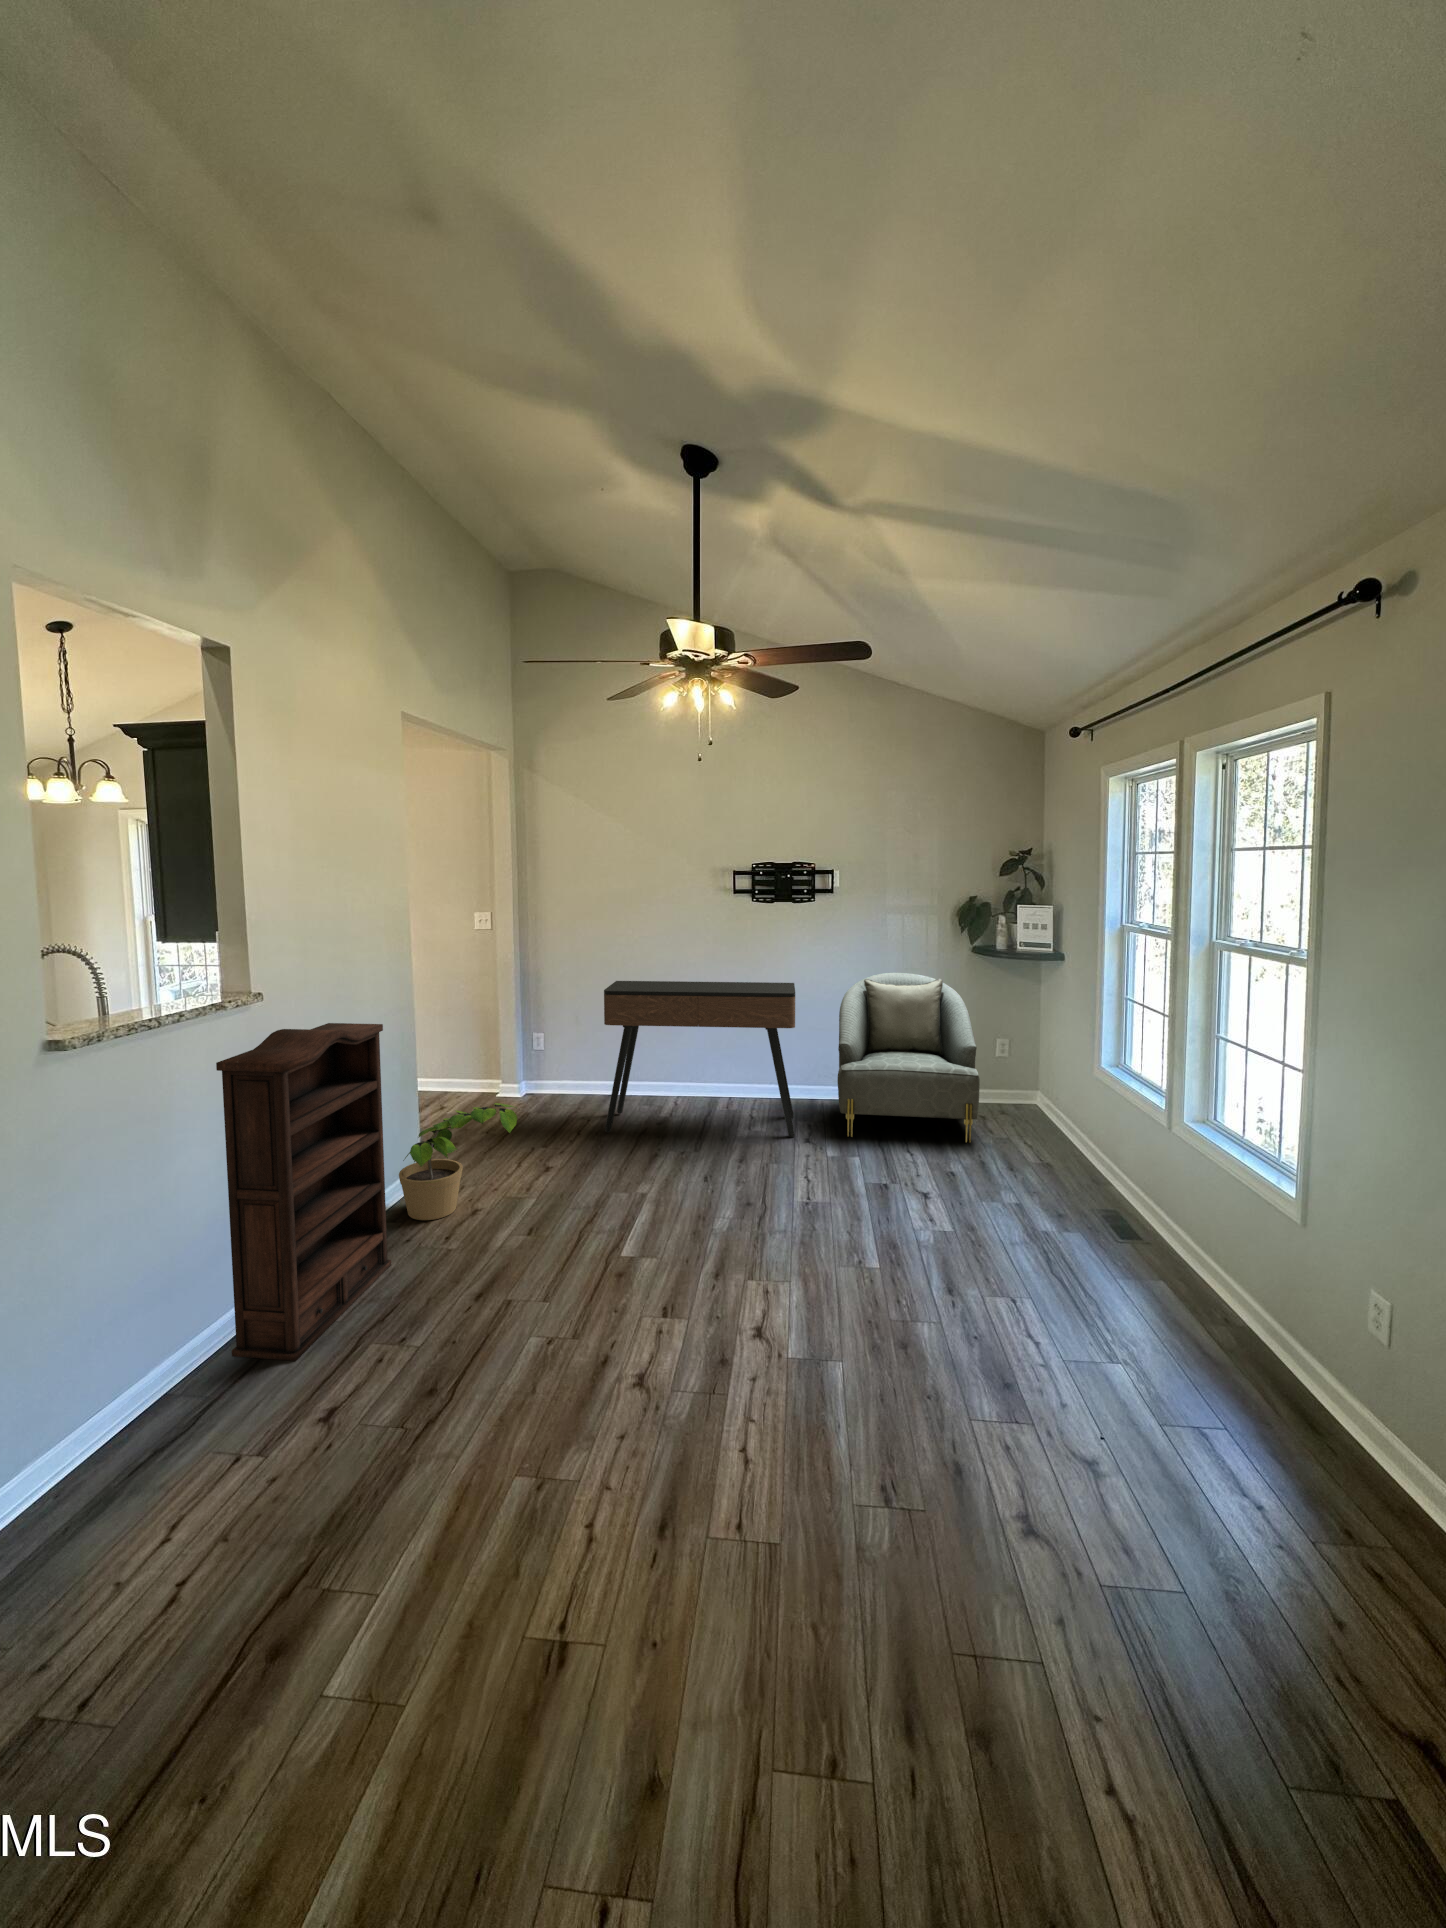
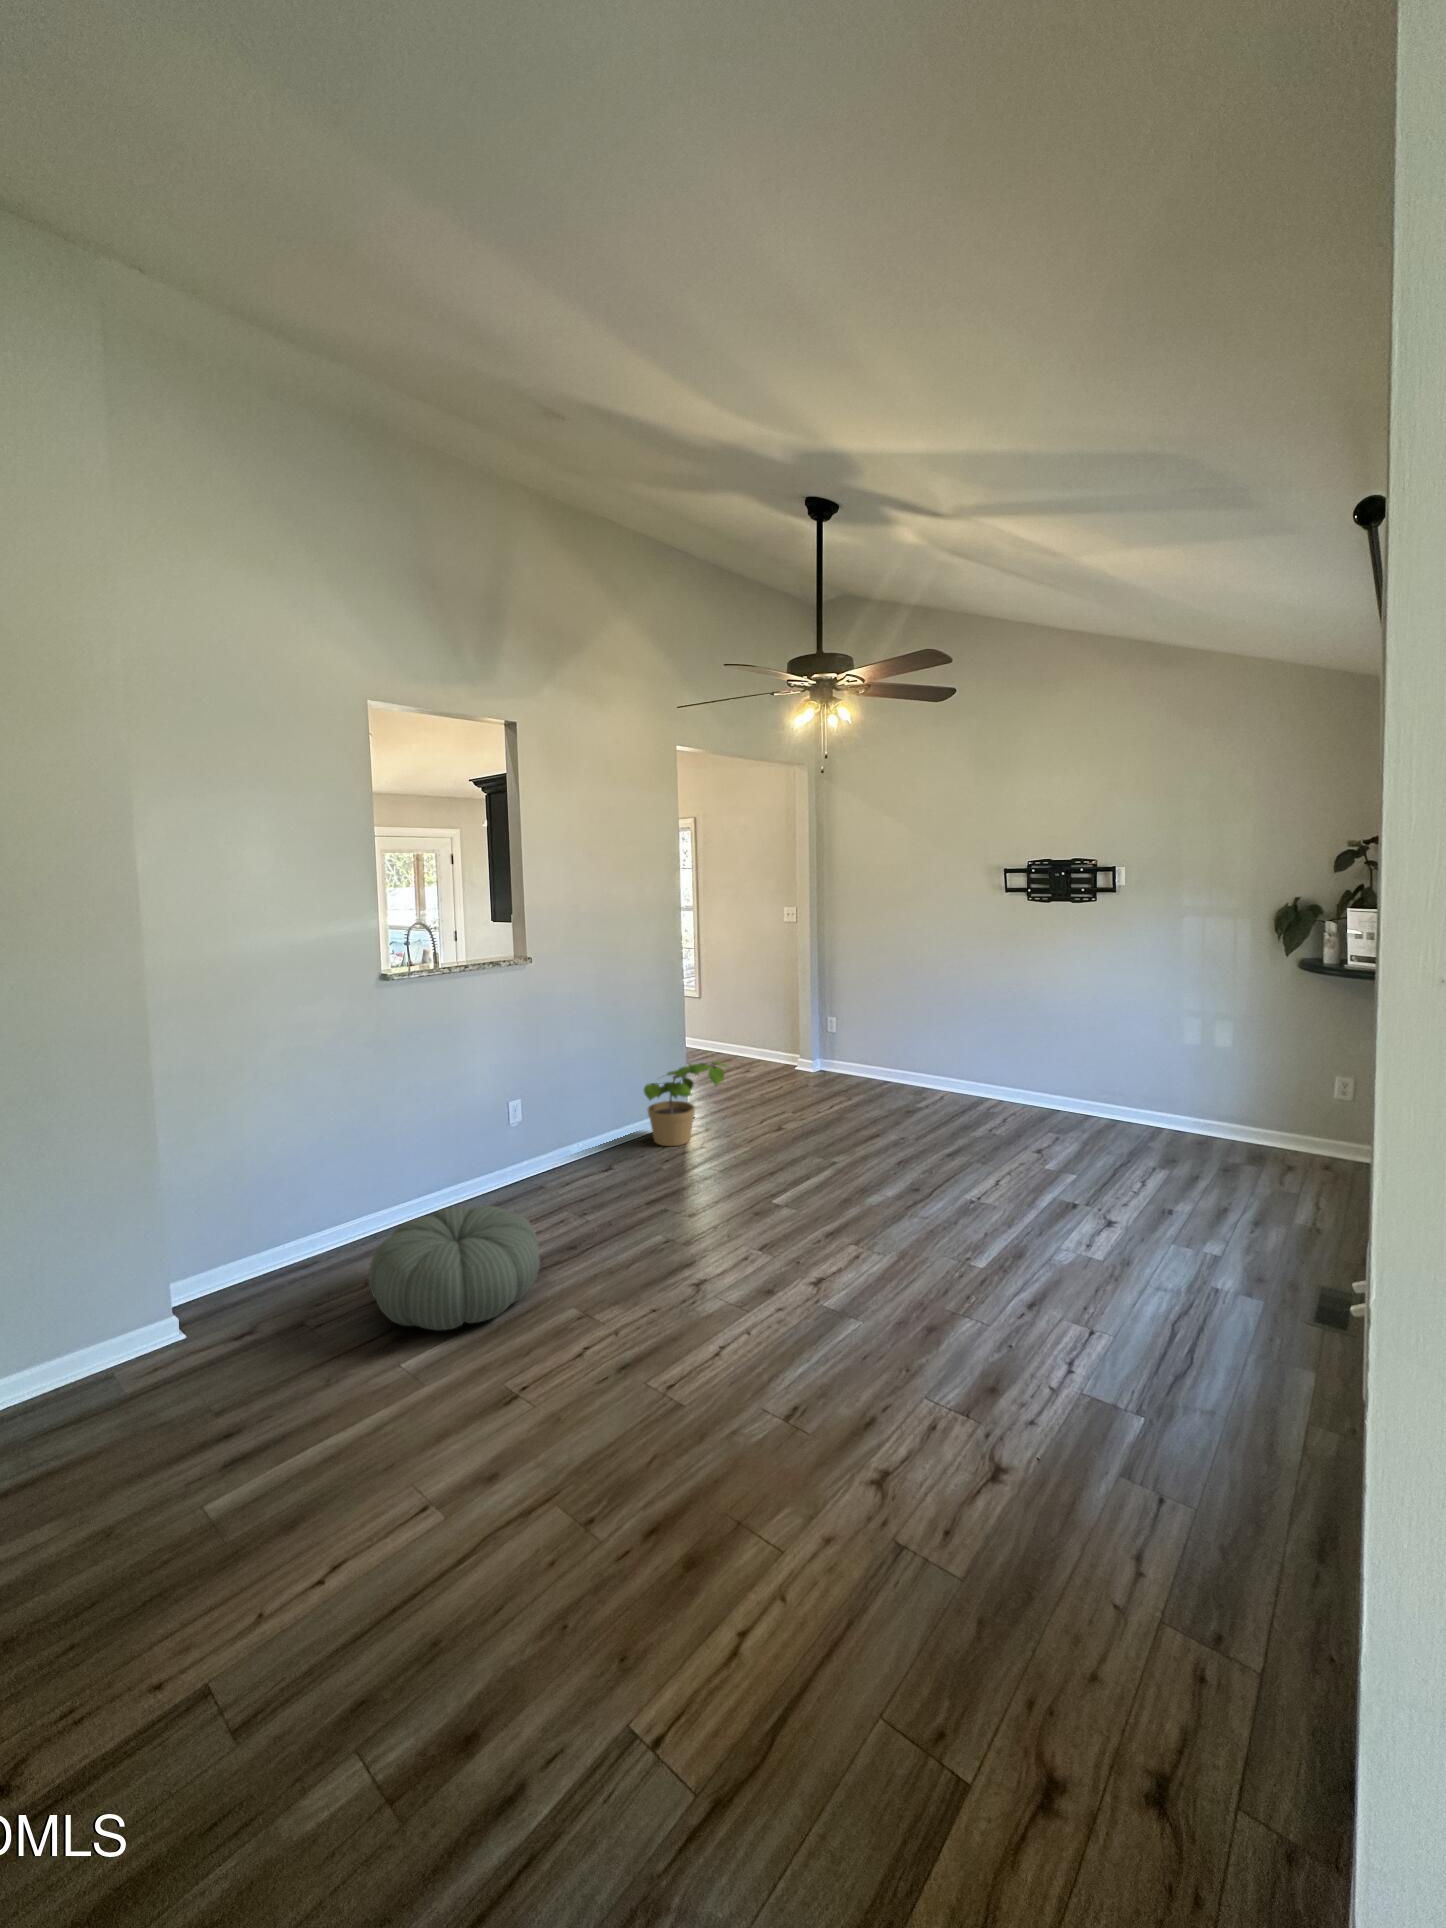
armchair: present [837,973,980,1143] -> none [1080,984,1264,1186]
console table: present [604,981,795,1138] -> none [852,972,1052,1144]
bookshelf: present [216,1023,391,1361] -> none [482,983,616,1209]
pouf: none [170,1369,452,1619] -> present [369,1206,540,1331]

